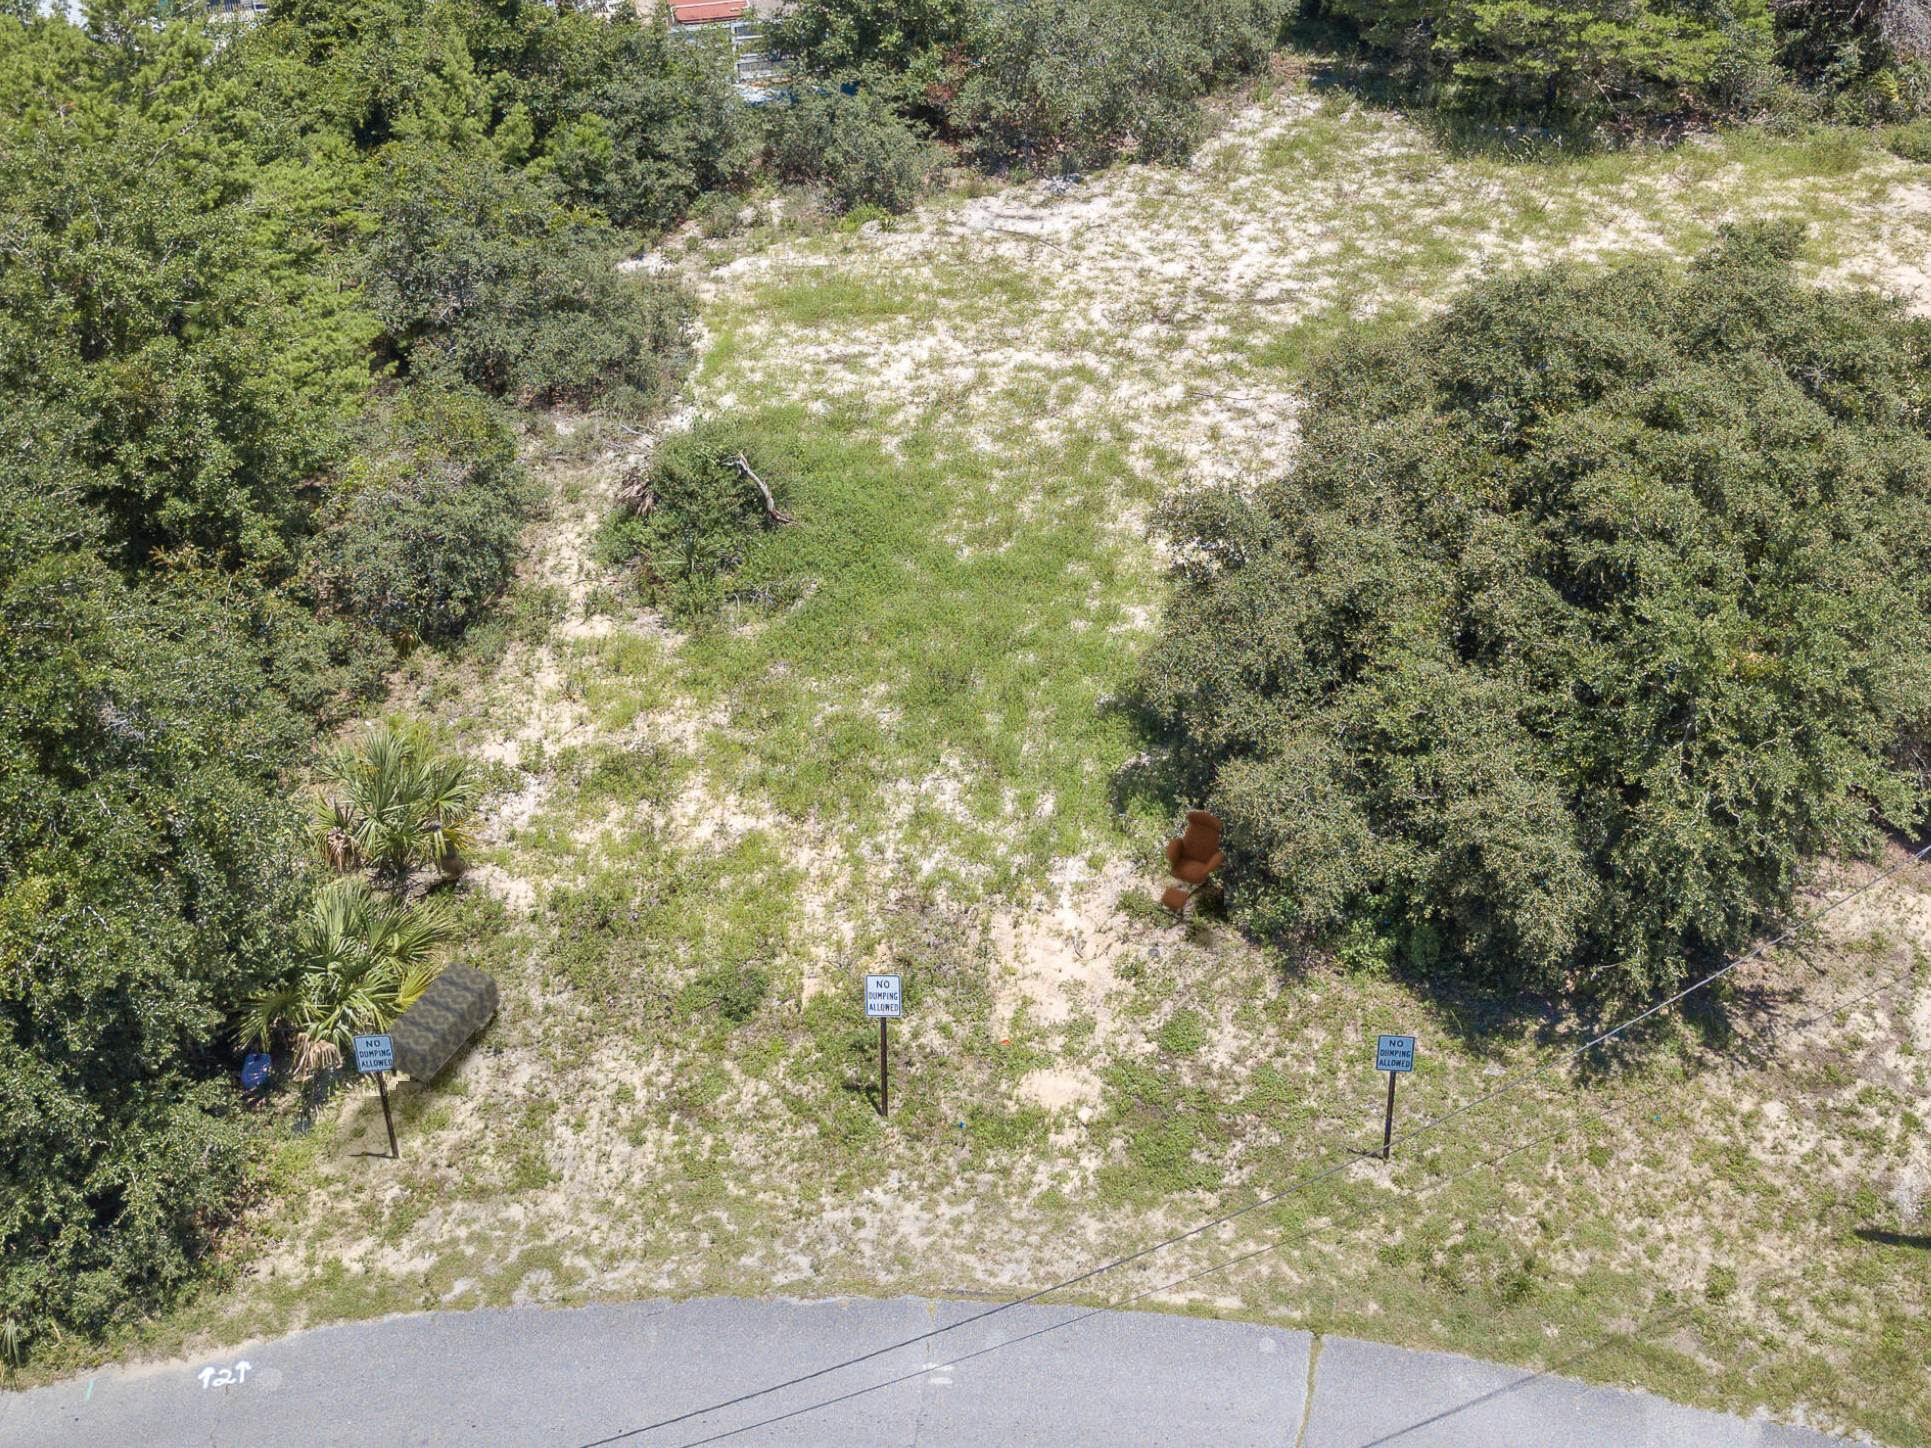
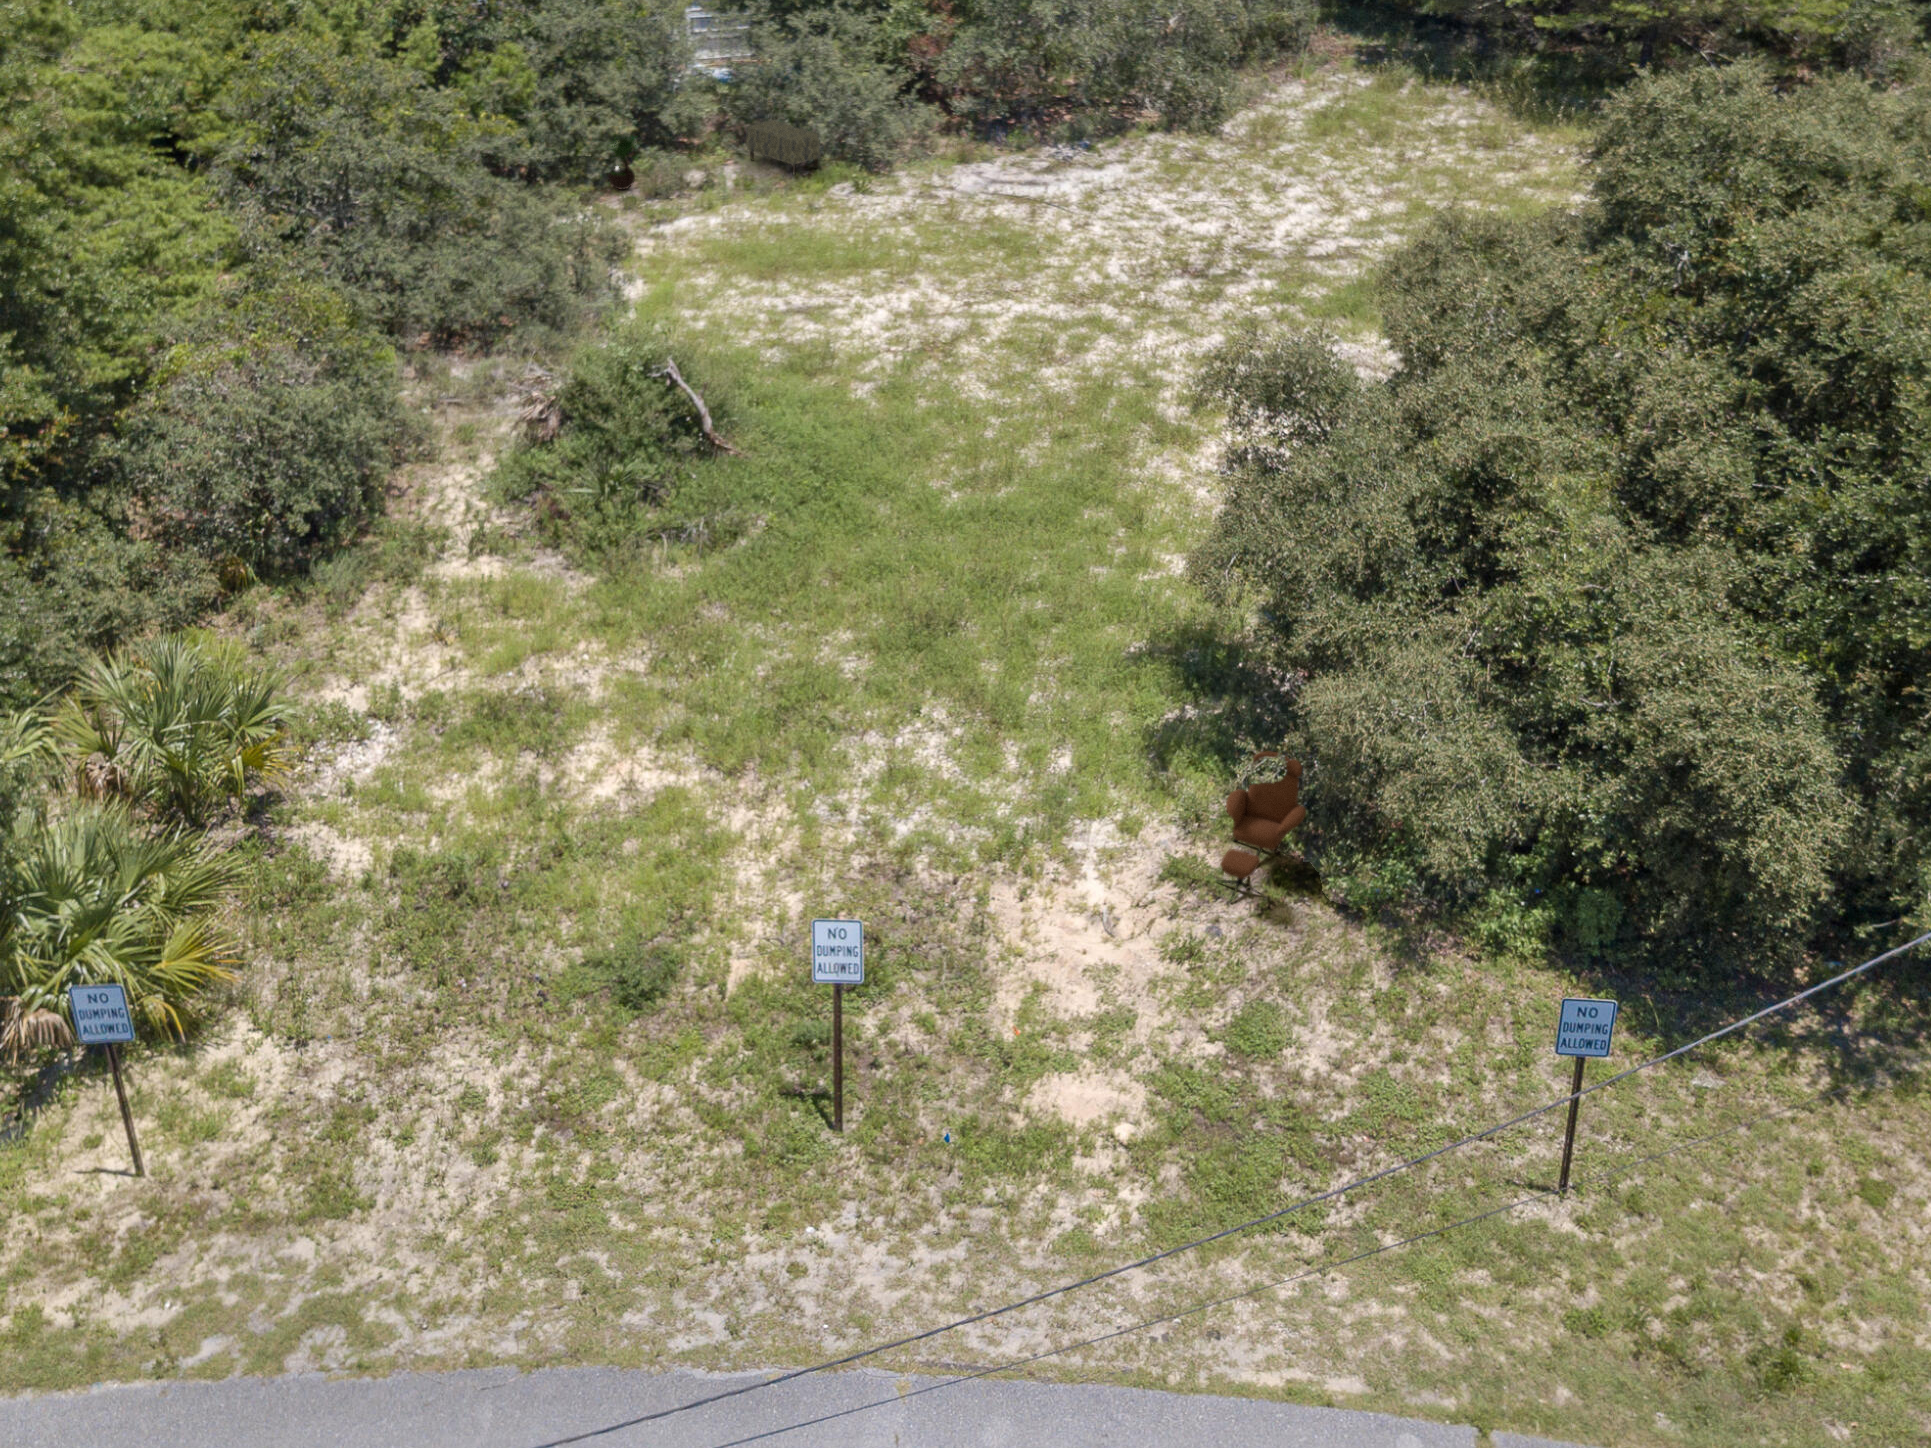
potted tree: none [671,183,698,228] -> present [609,137,636,190]
watering can: present [442,851,468,880] -> none [248,796,289,840]
bench: present [387,962,500,1091] -> present [746,120,820,175]

